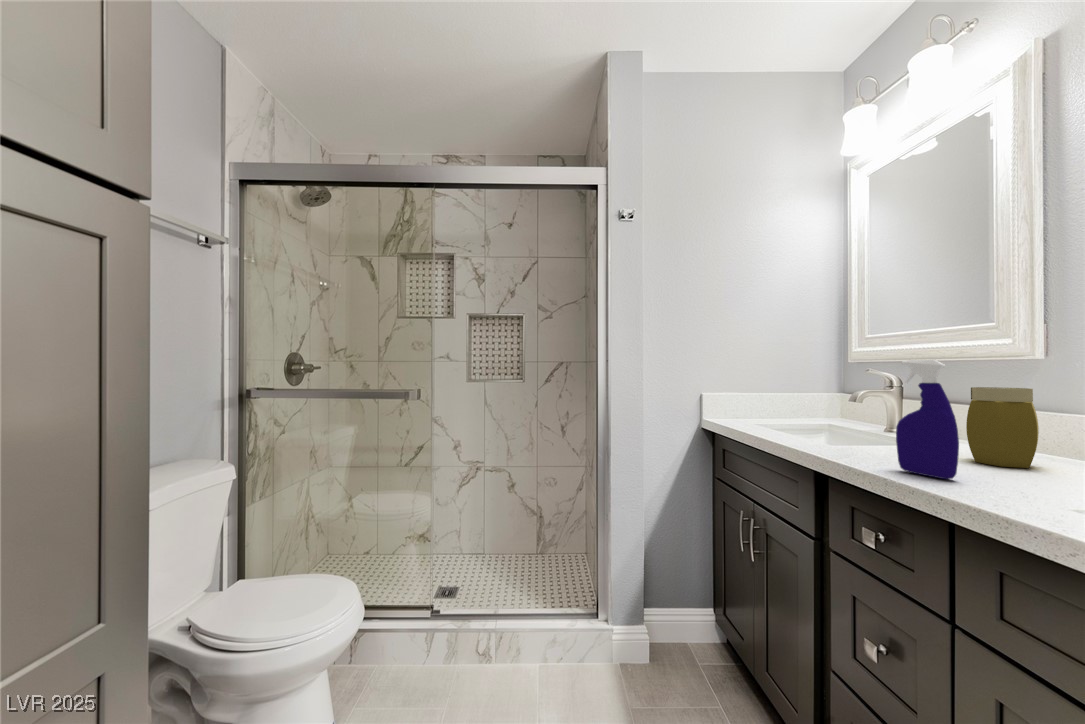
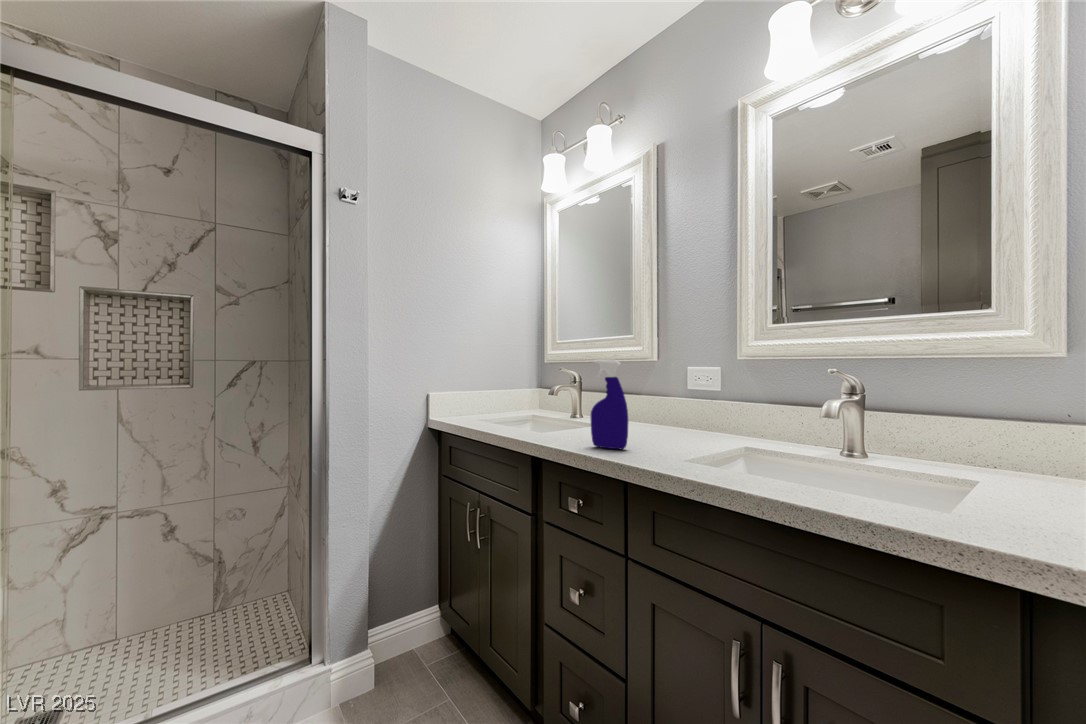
jar: present [966,387,1039,468] -> none [624,380,660,436]

